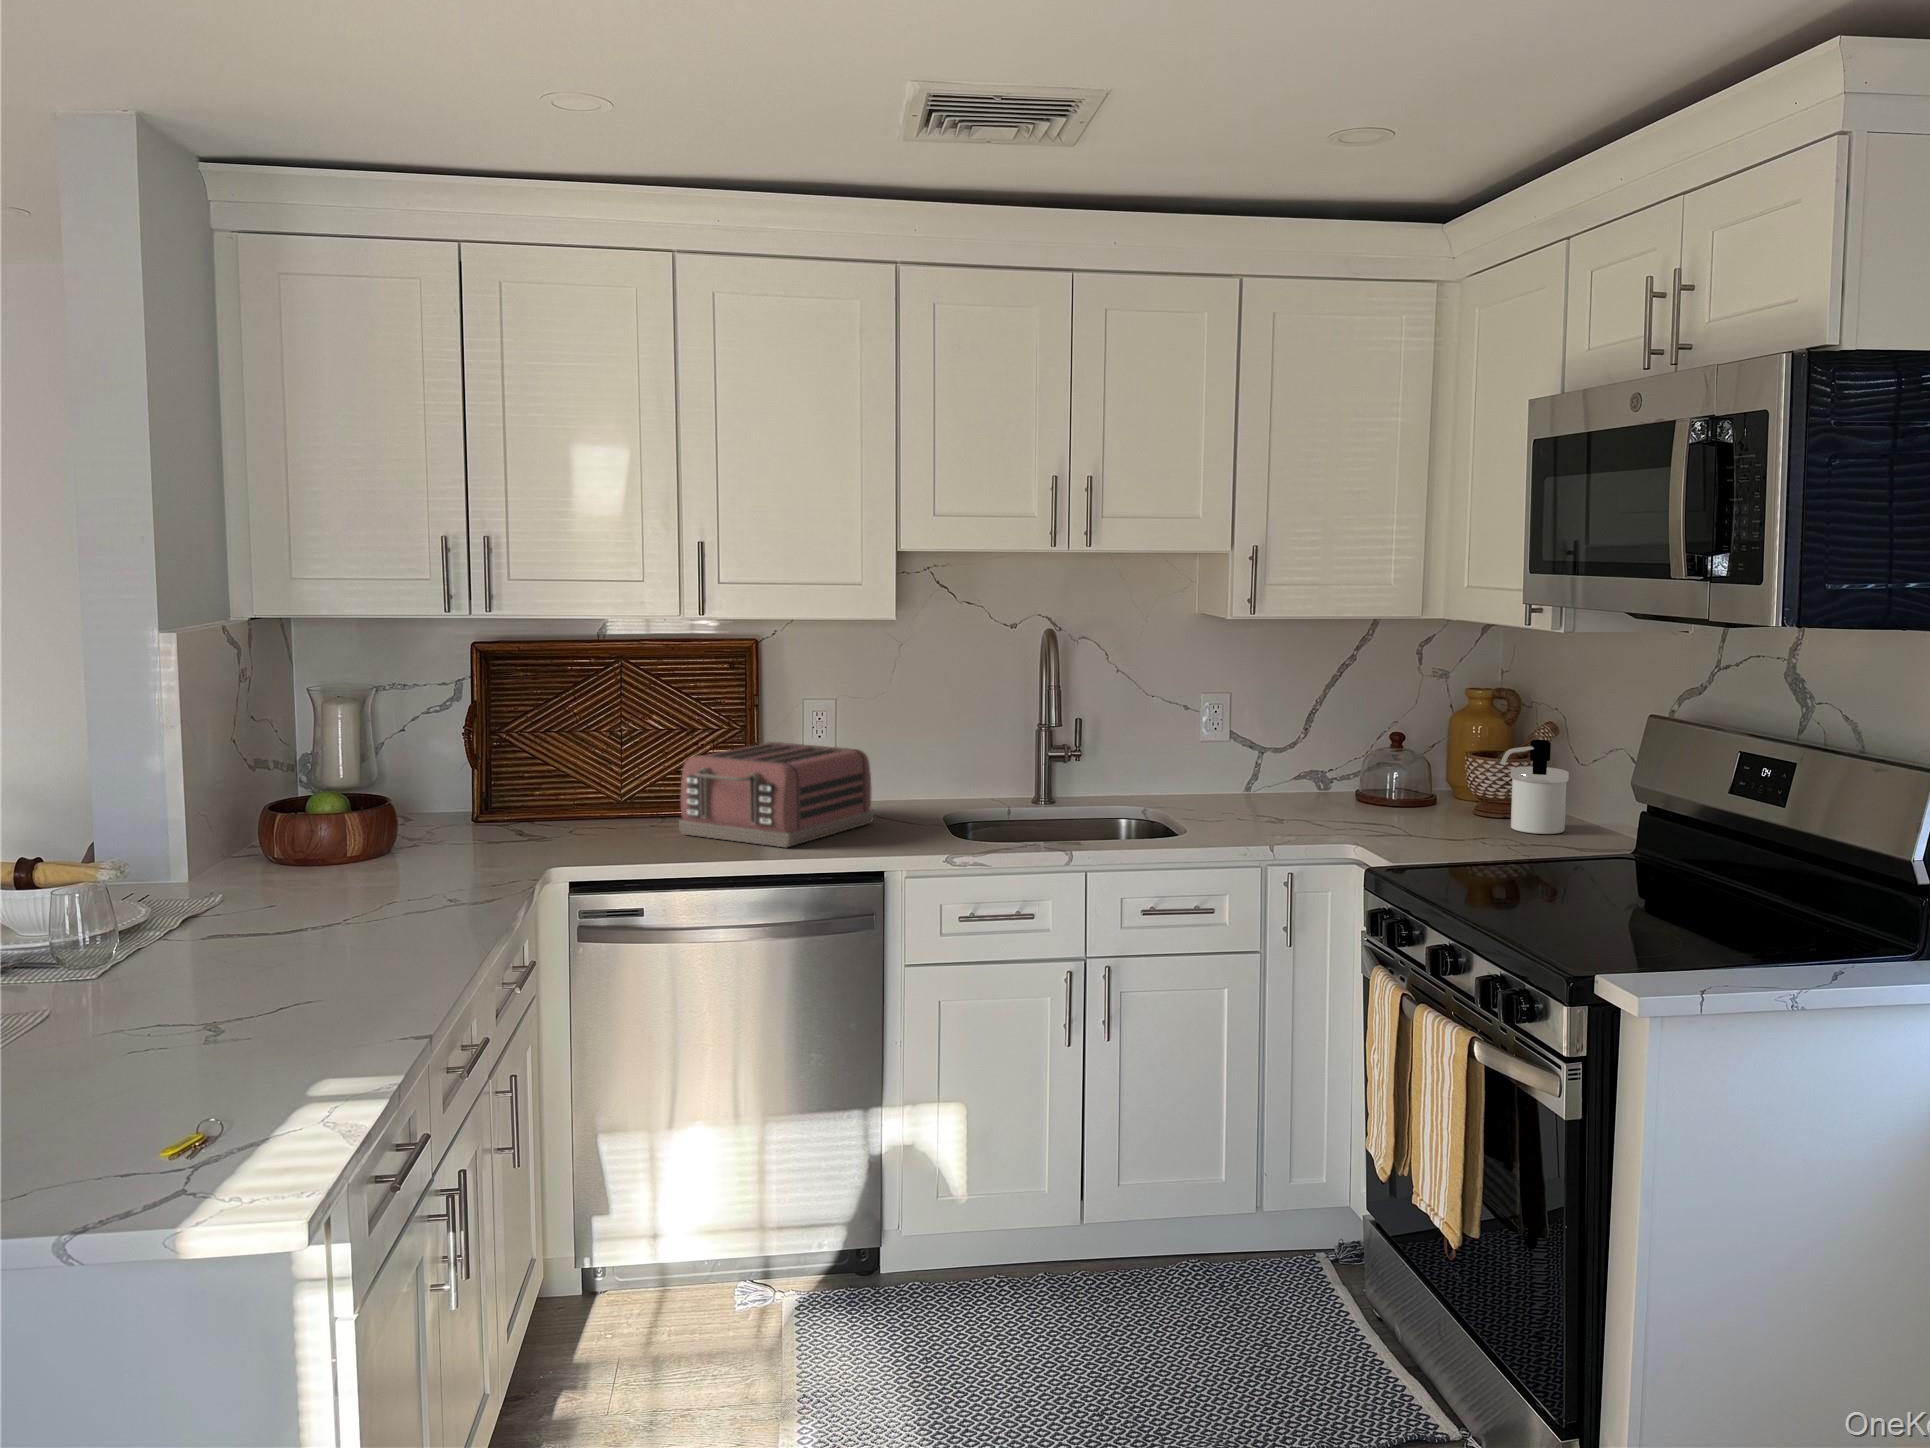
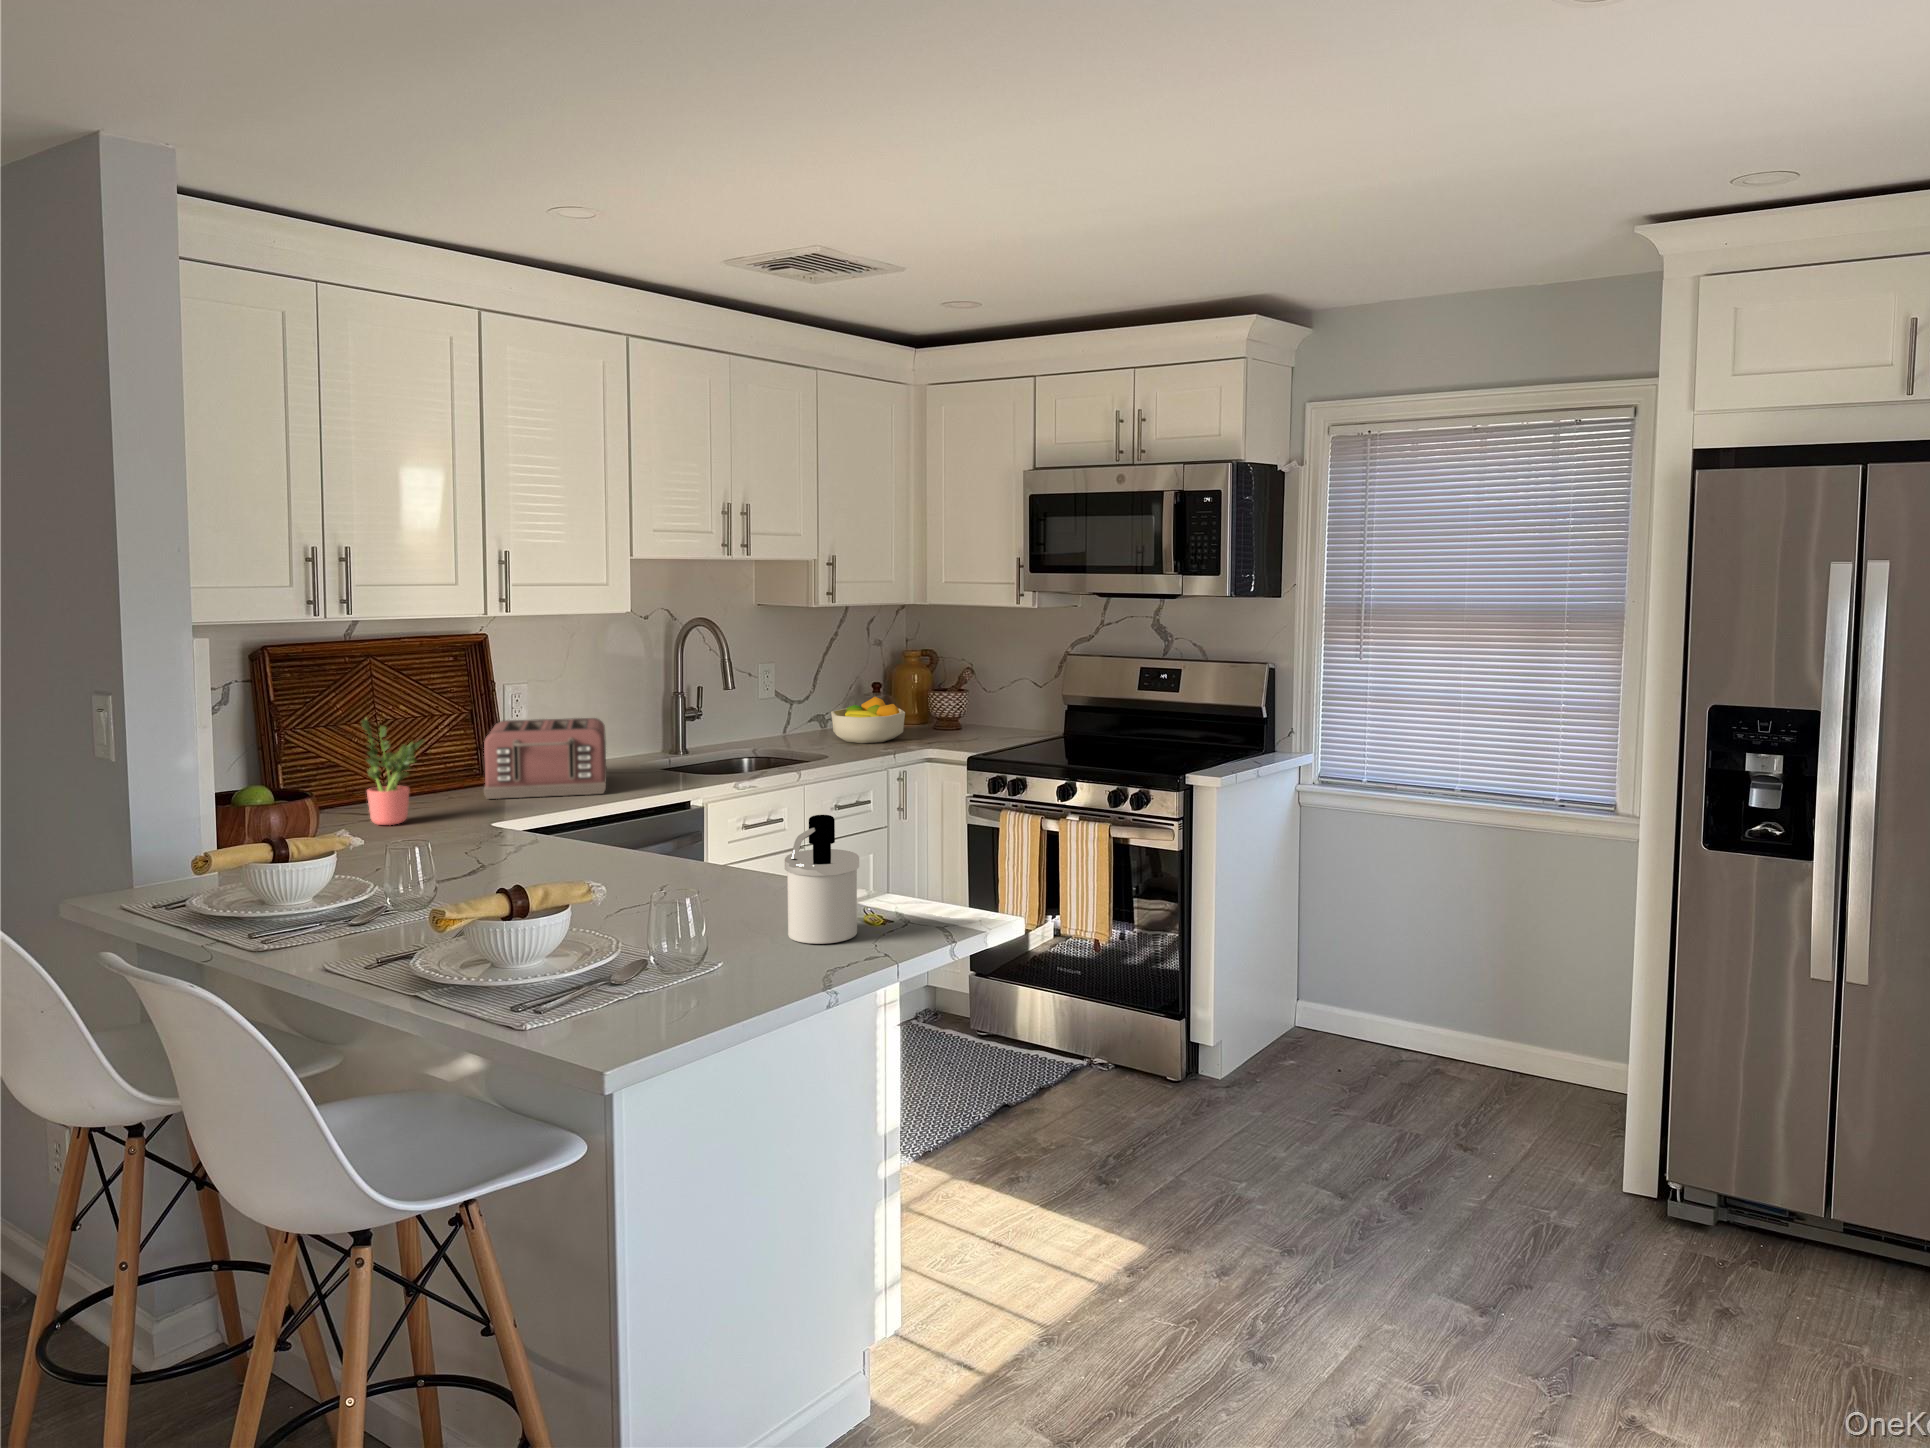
potted plant: none [492,727,579,851] -> present [361,718,424,825]
soap dispenser: present [1500,740,1569,834] -> present [785,815,859,944]
fruit bowl: none [1261,754,1390,824] -> present [831,697,905,743]

